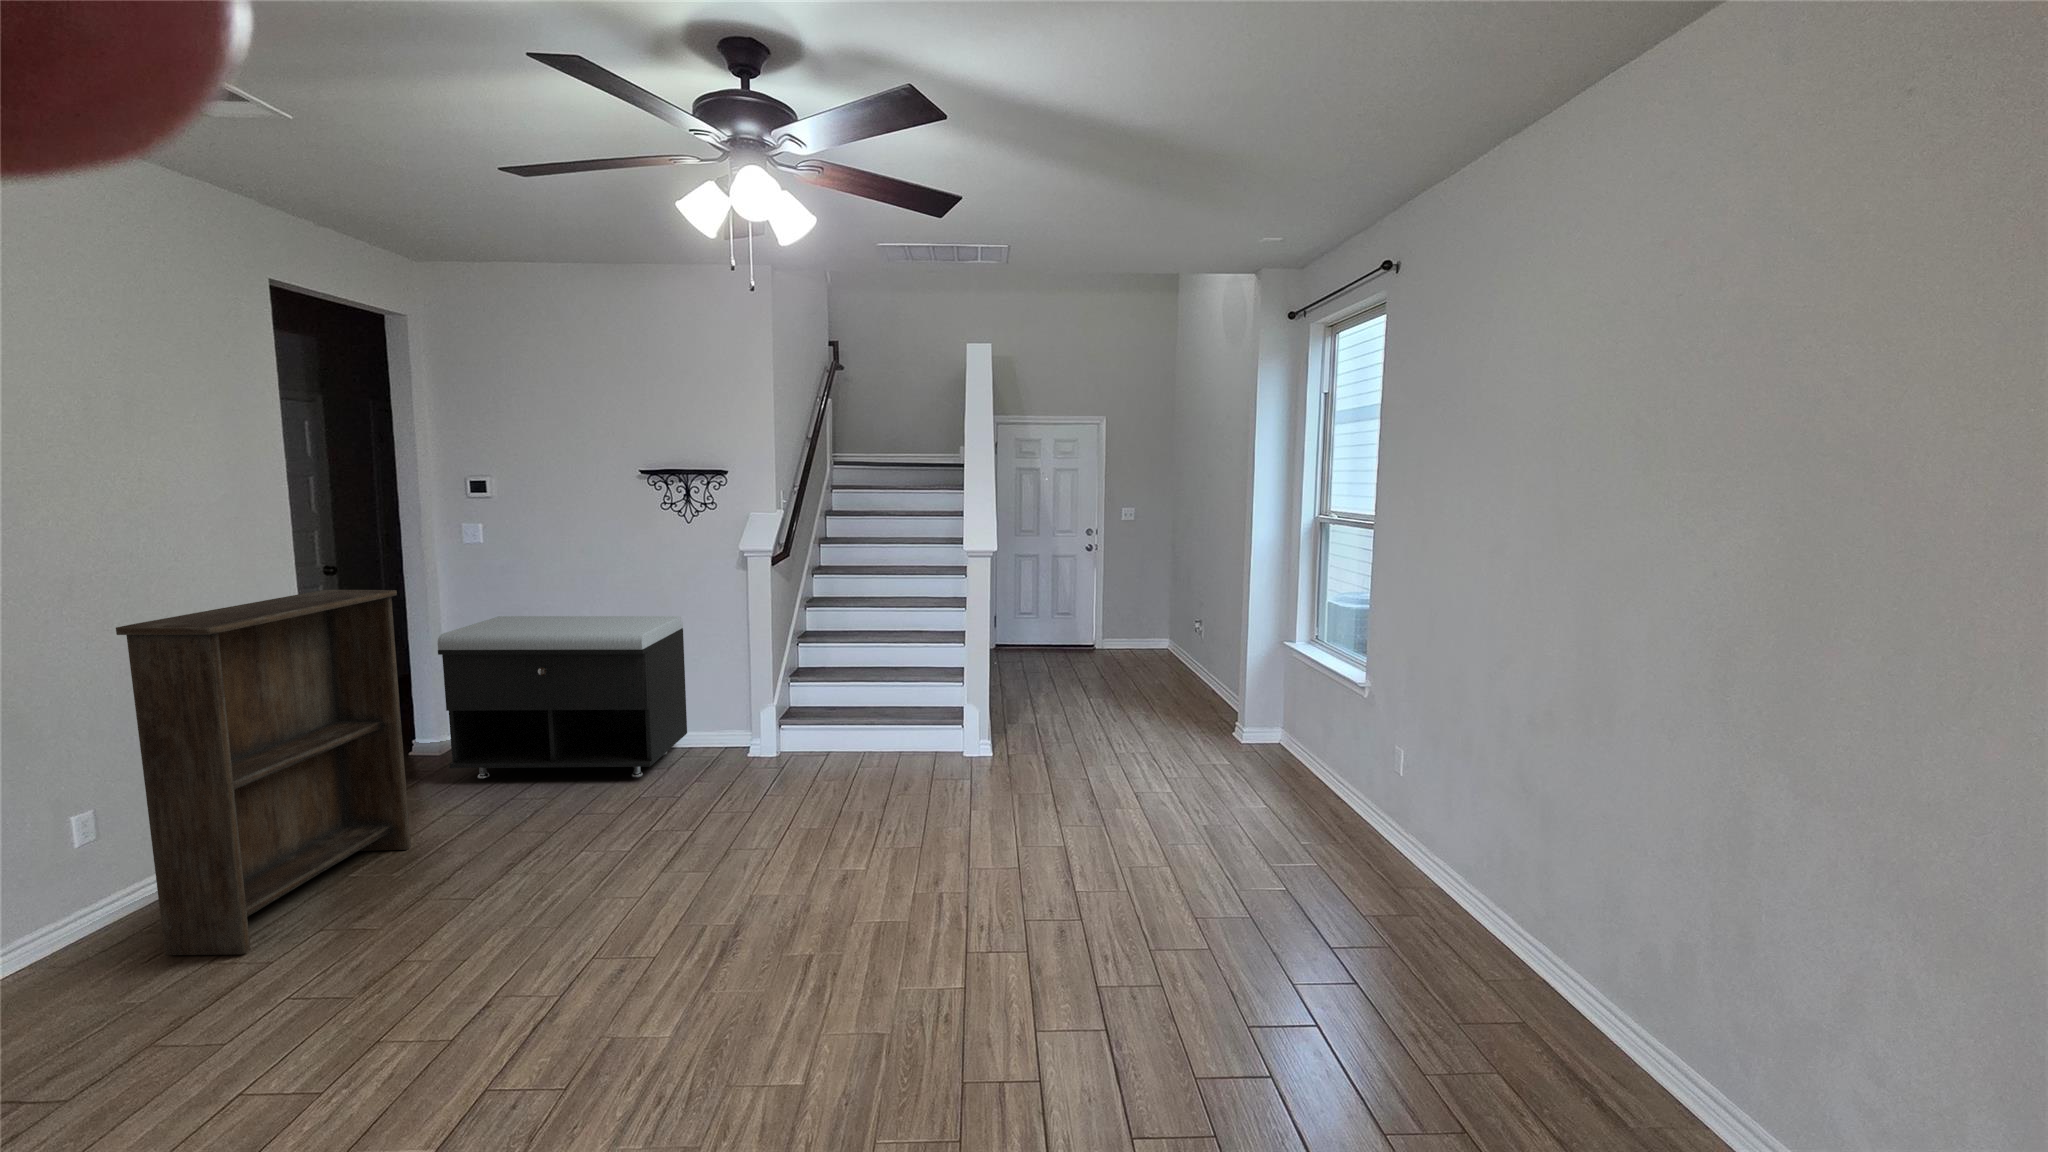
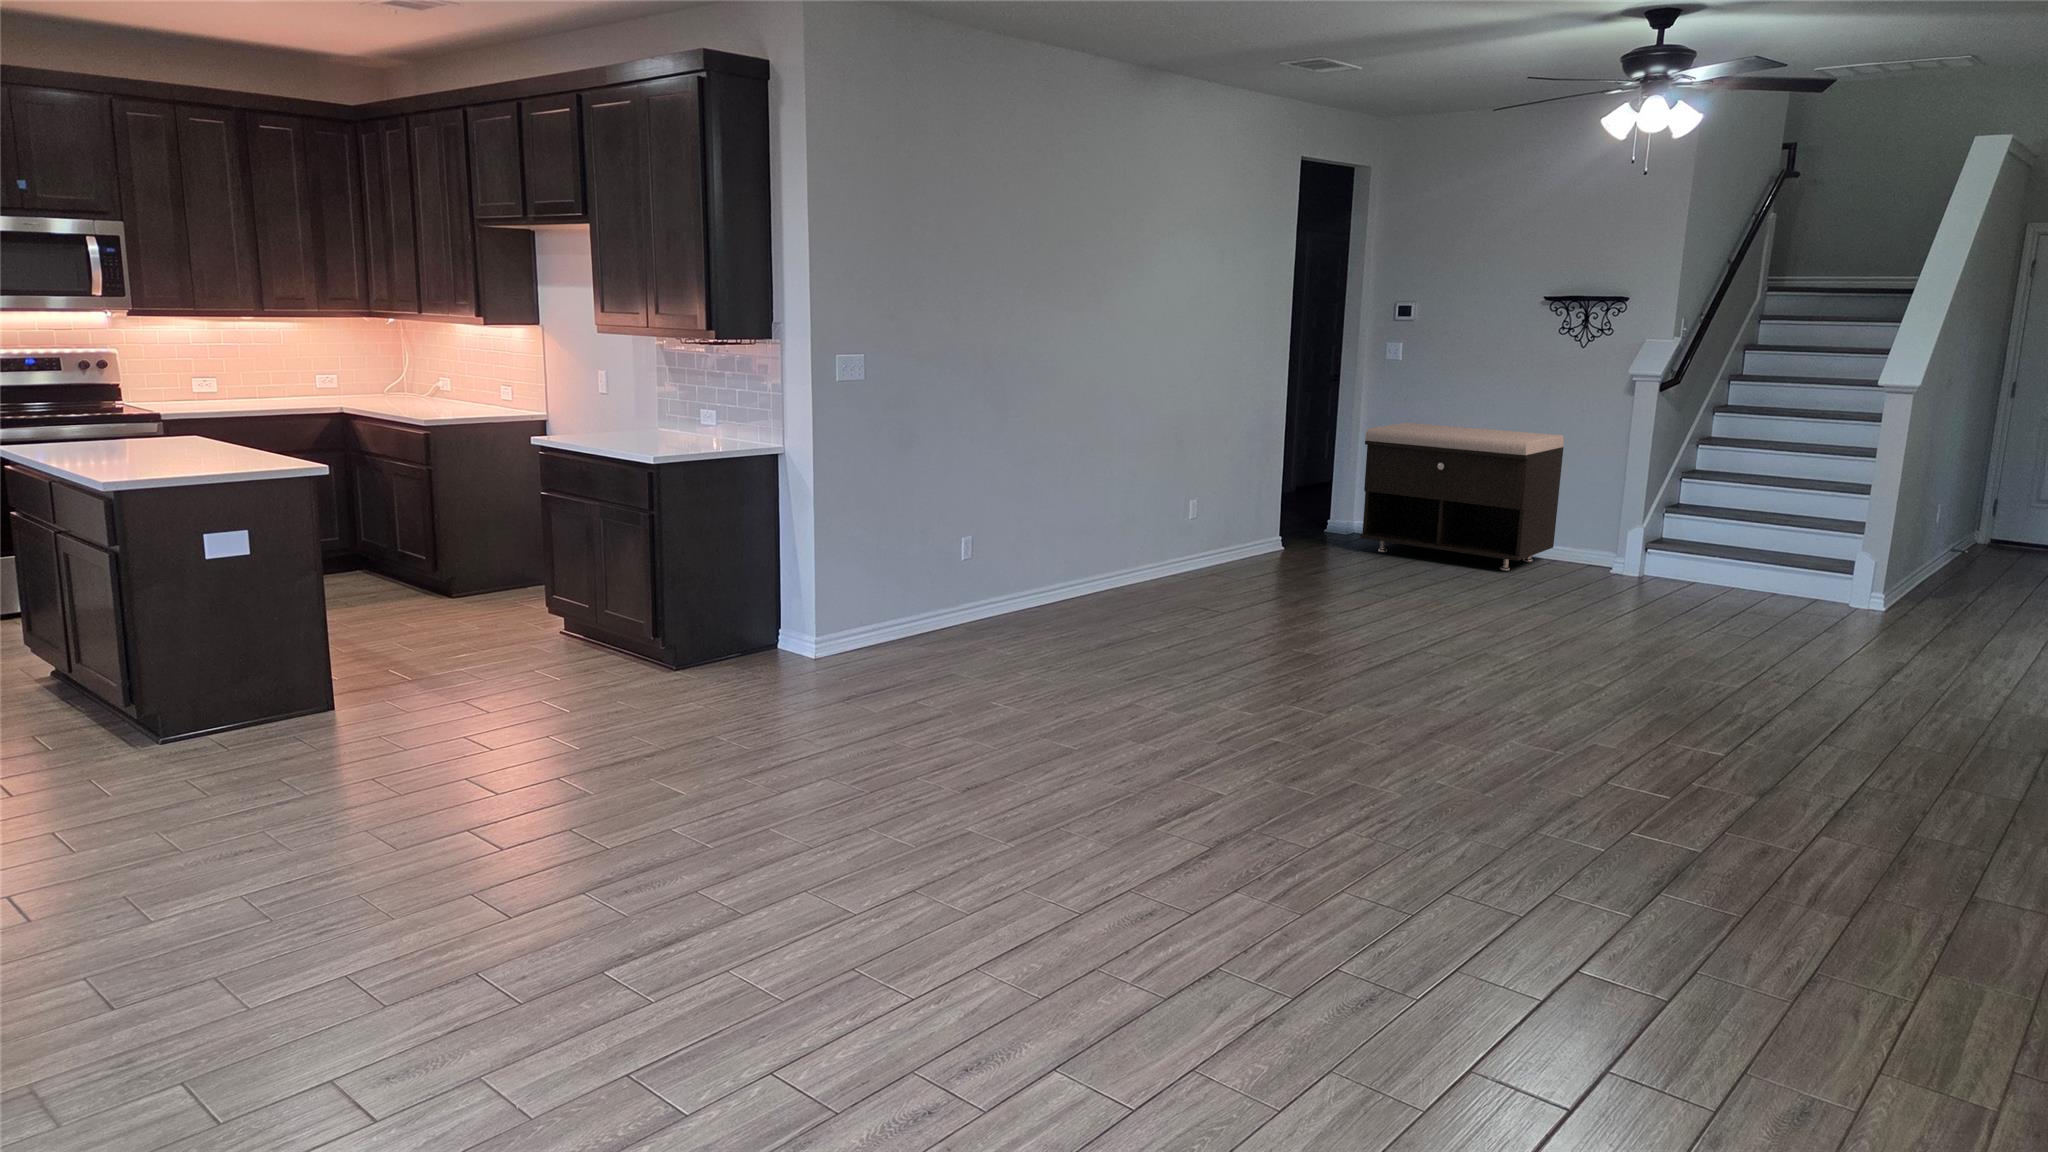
bookshelf: present [116,590,411,955] -> none [1222,380,1357,599]

